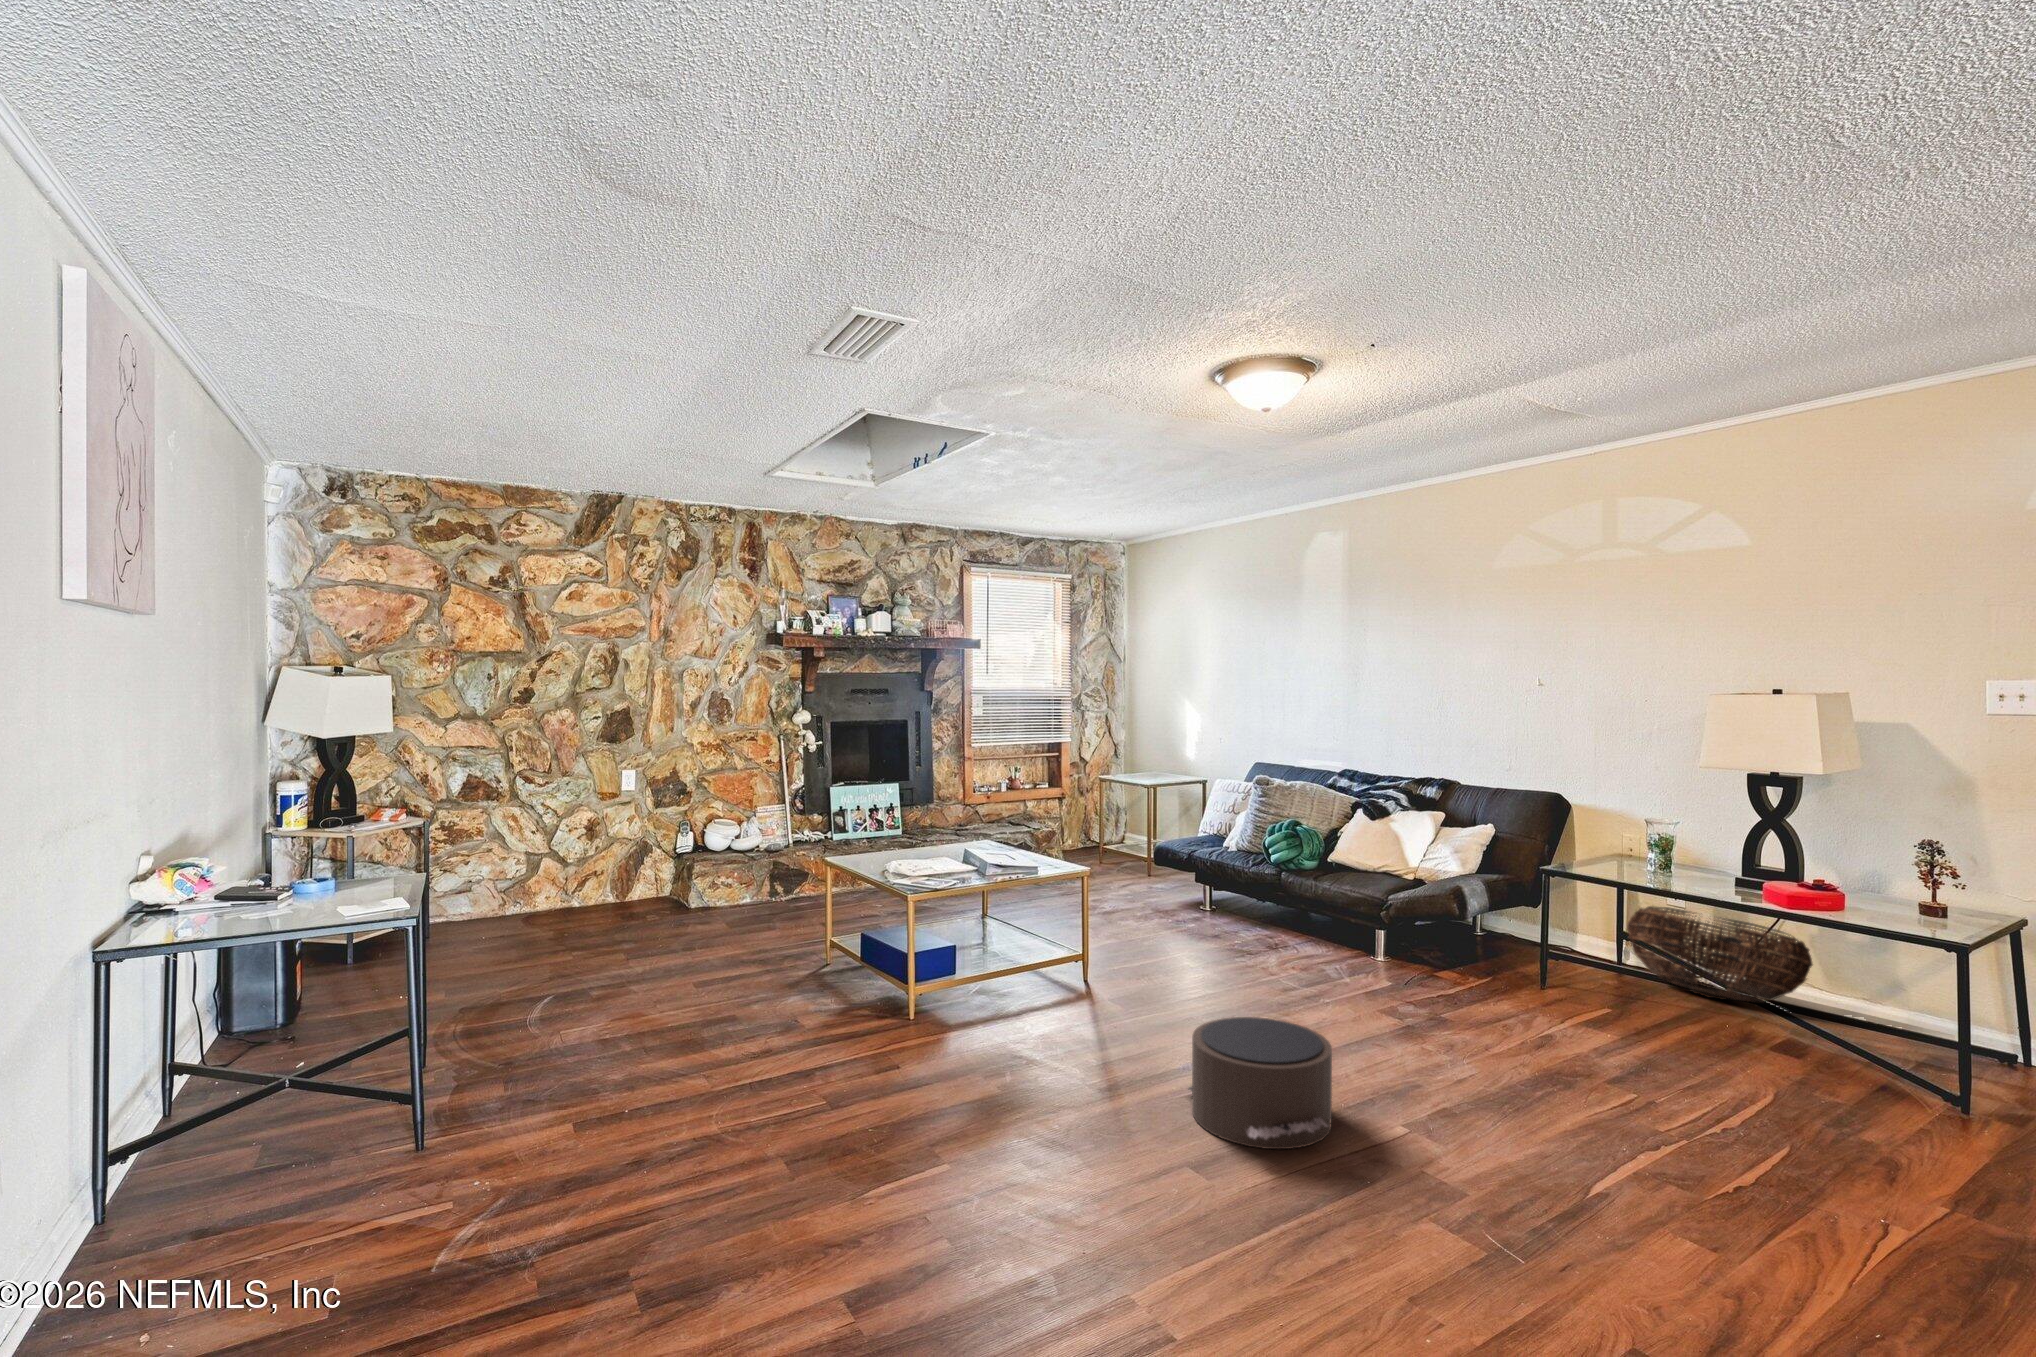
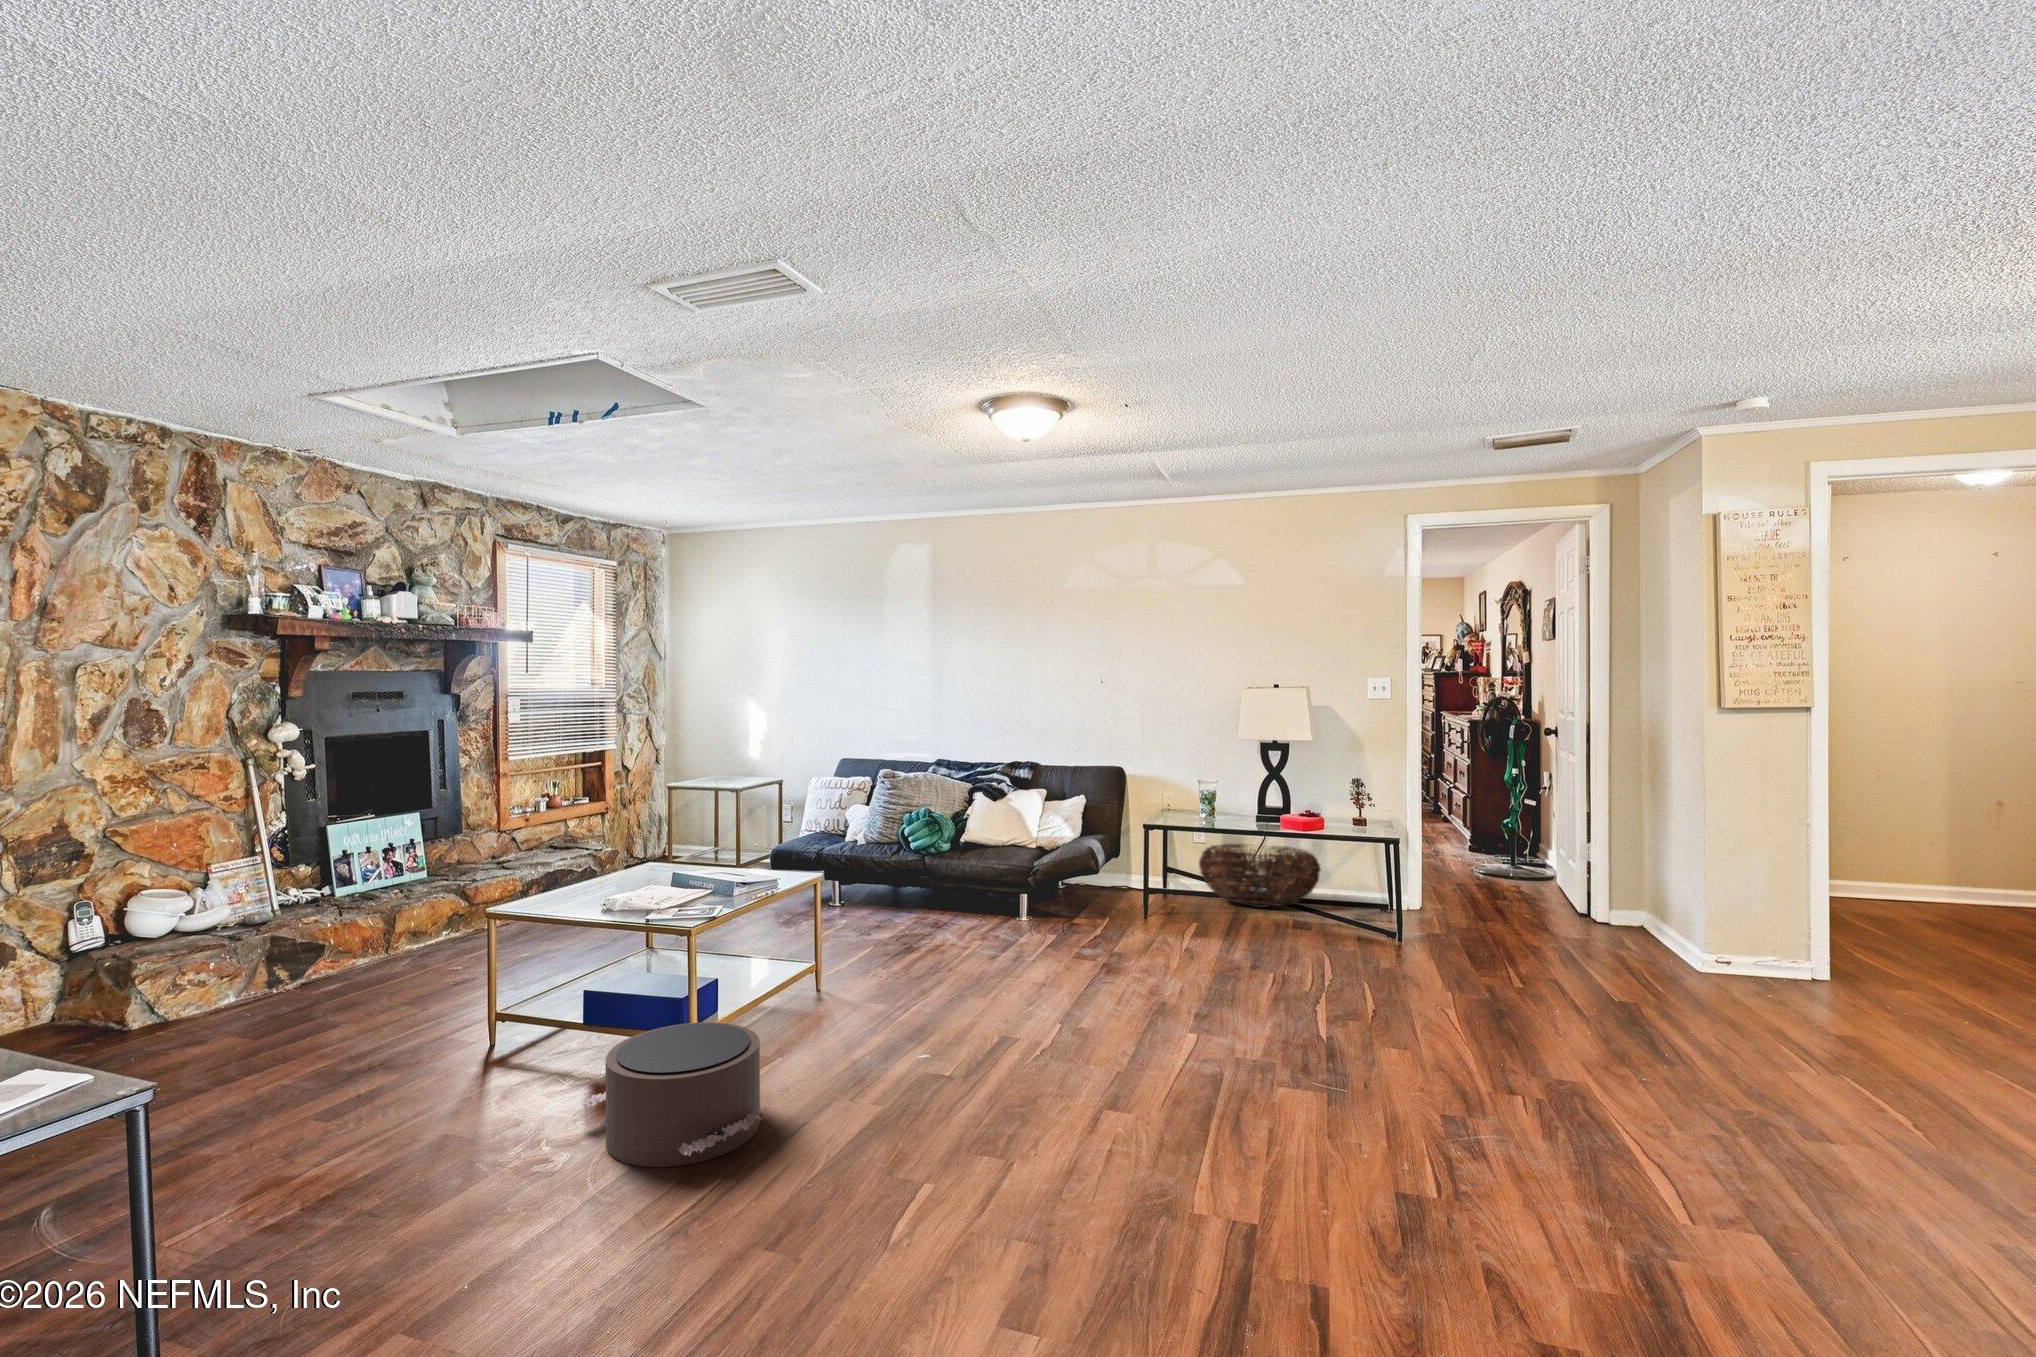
pouf: present [1177,1017,1332,1149] -> present [582,1022,763,1167]

